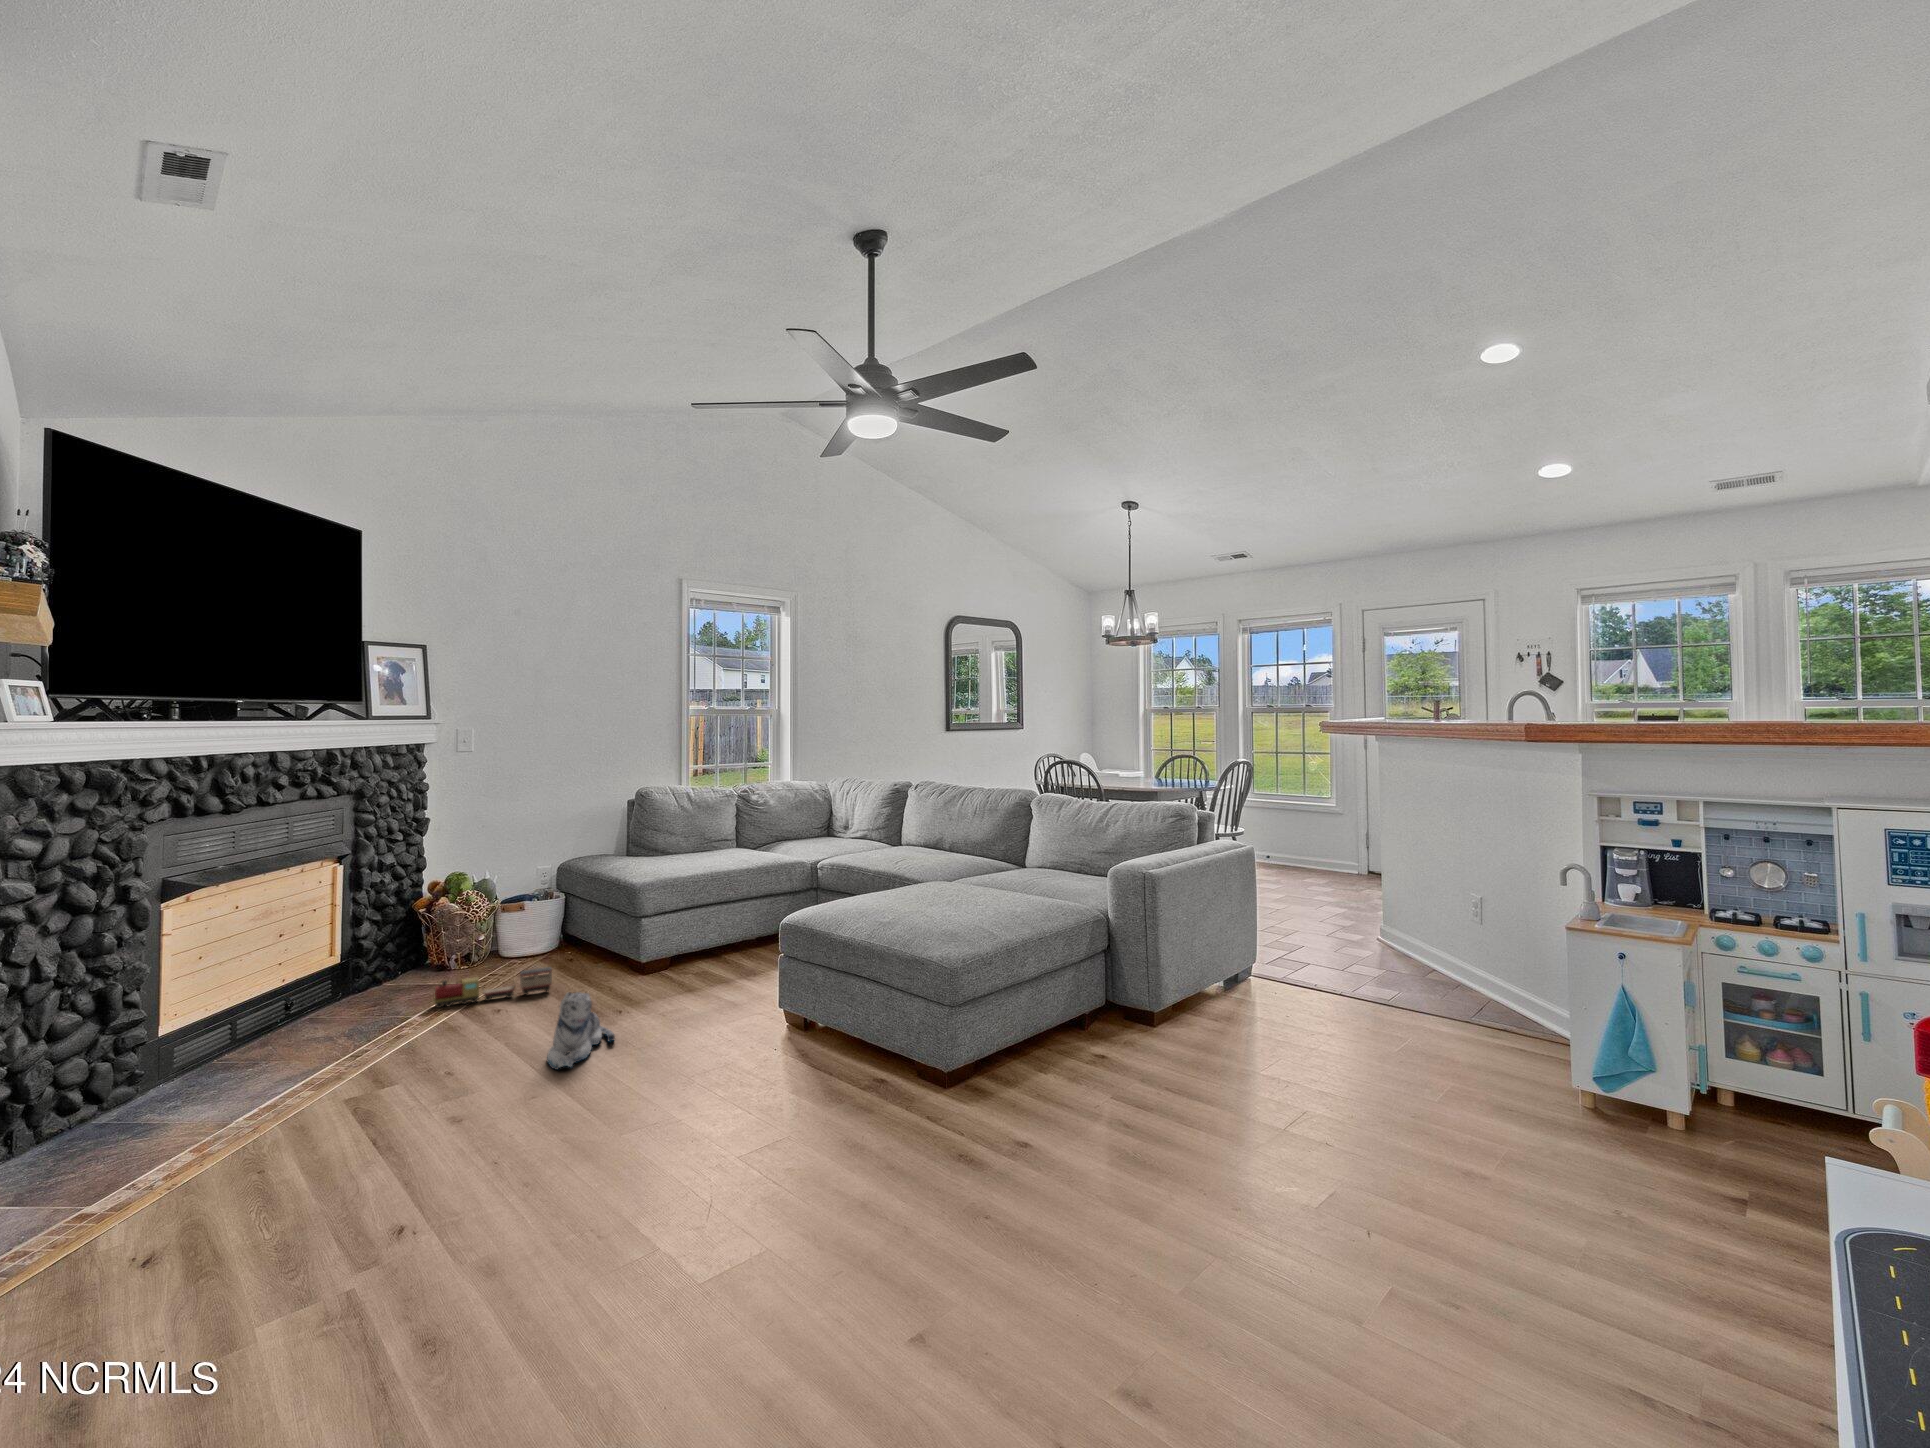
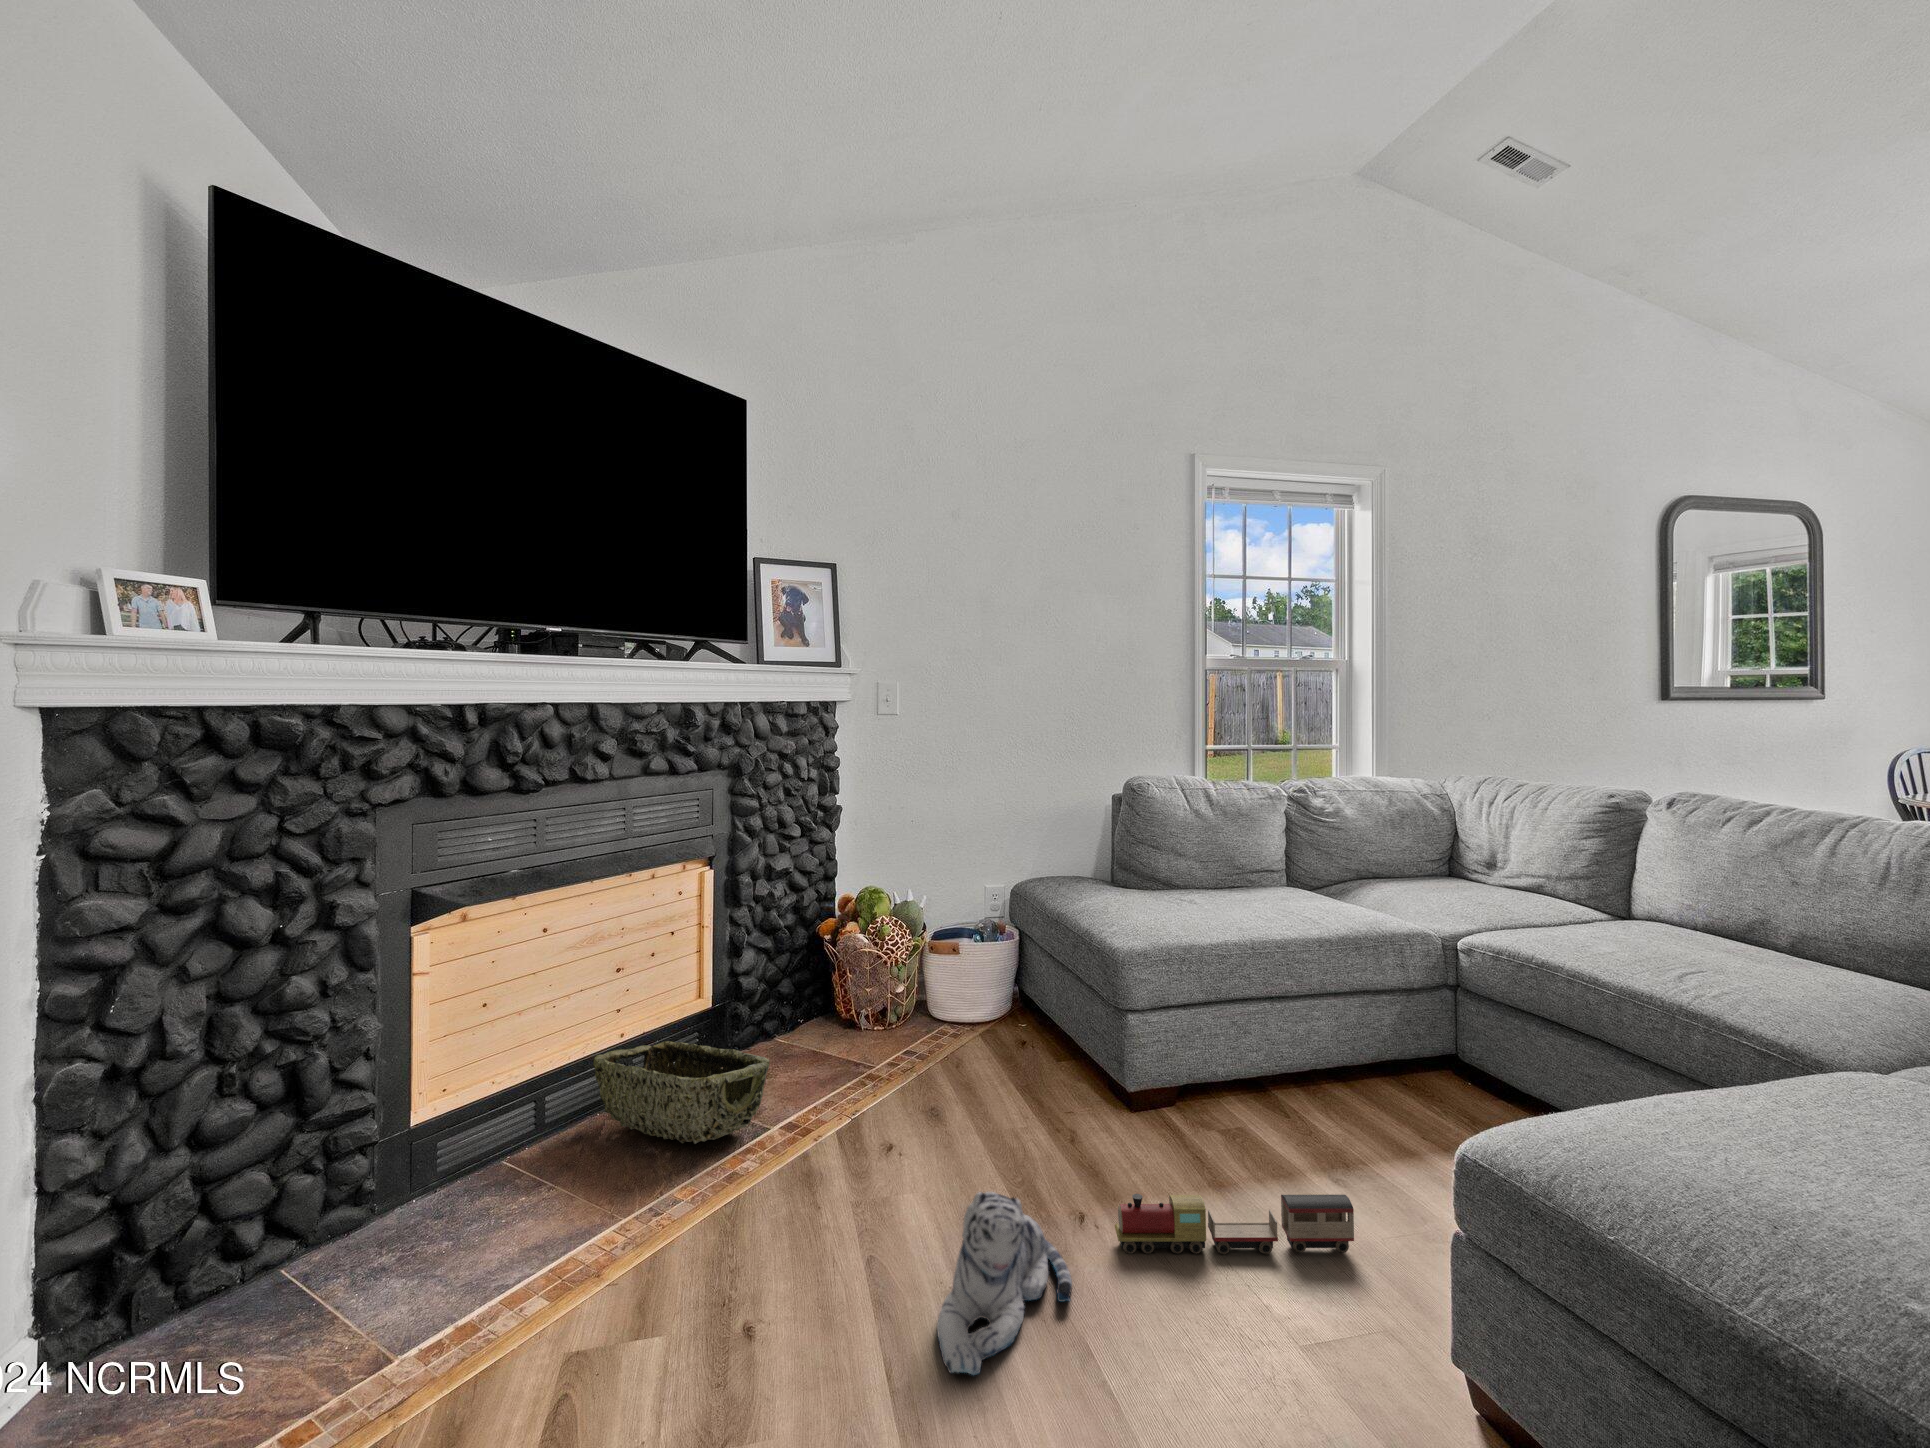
toy train: present [433,967,552,1008] -> present [1115,1194,1354,1255]
woven basket: none [273,976,408,1033] -> present [593,1041,770,1144]

